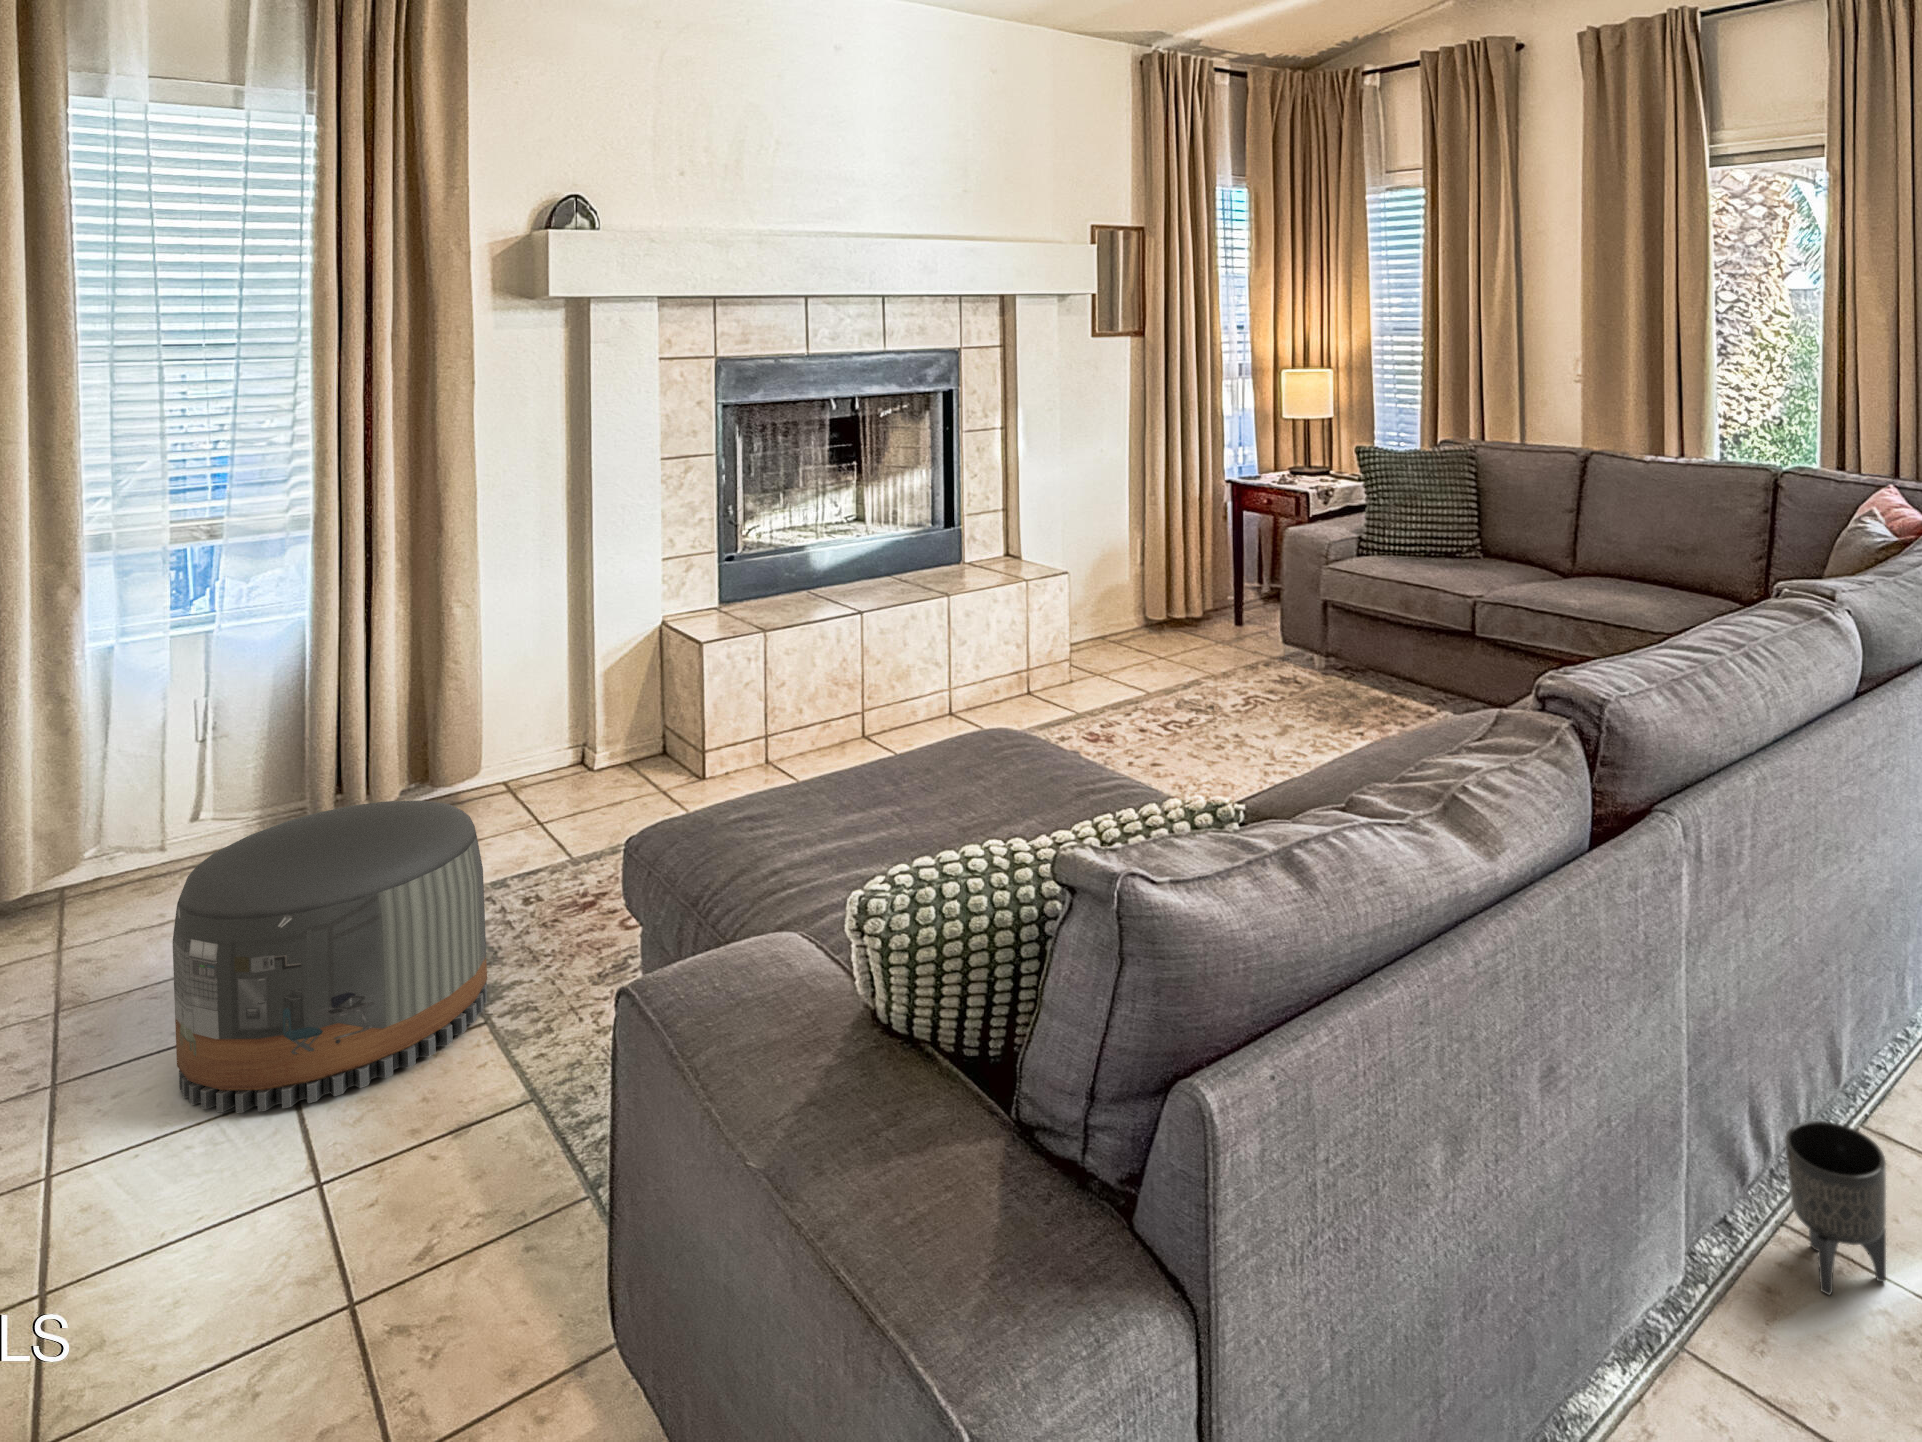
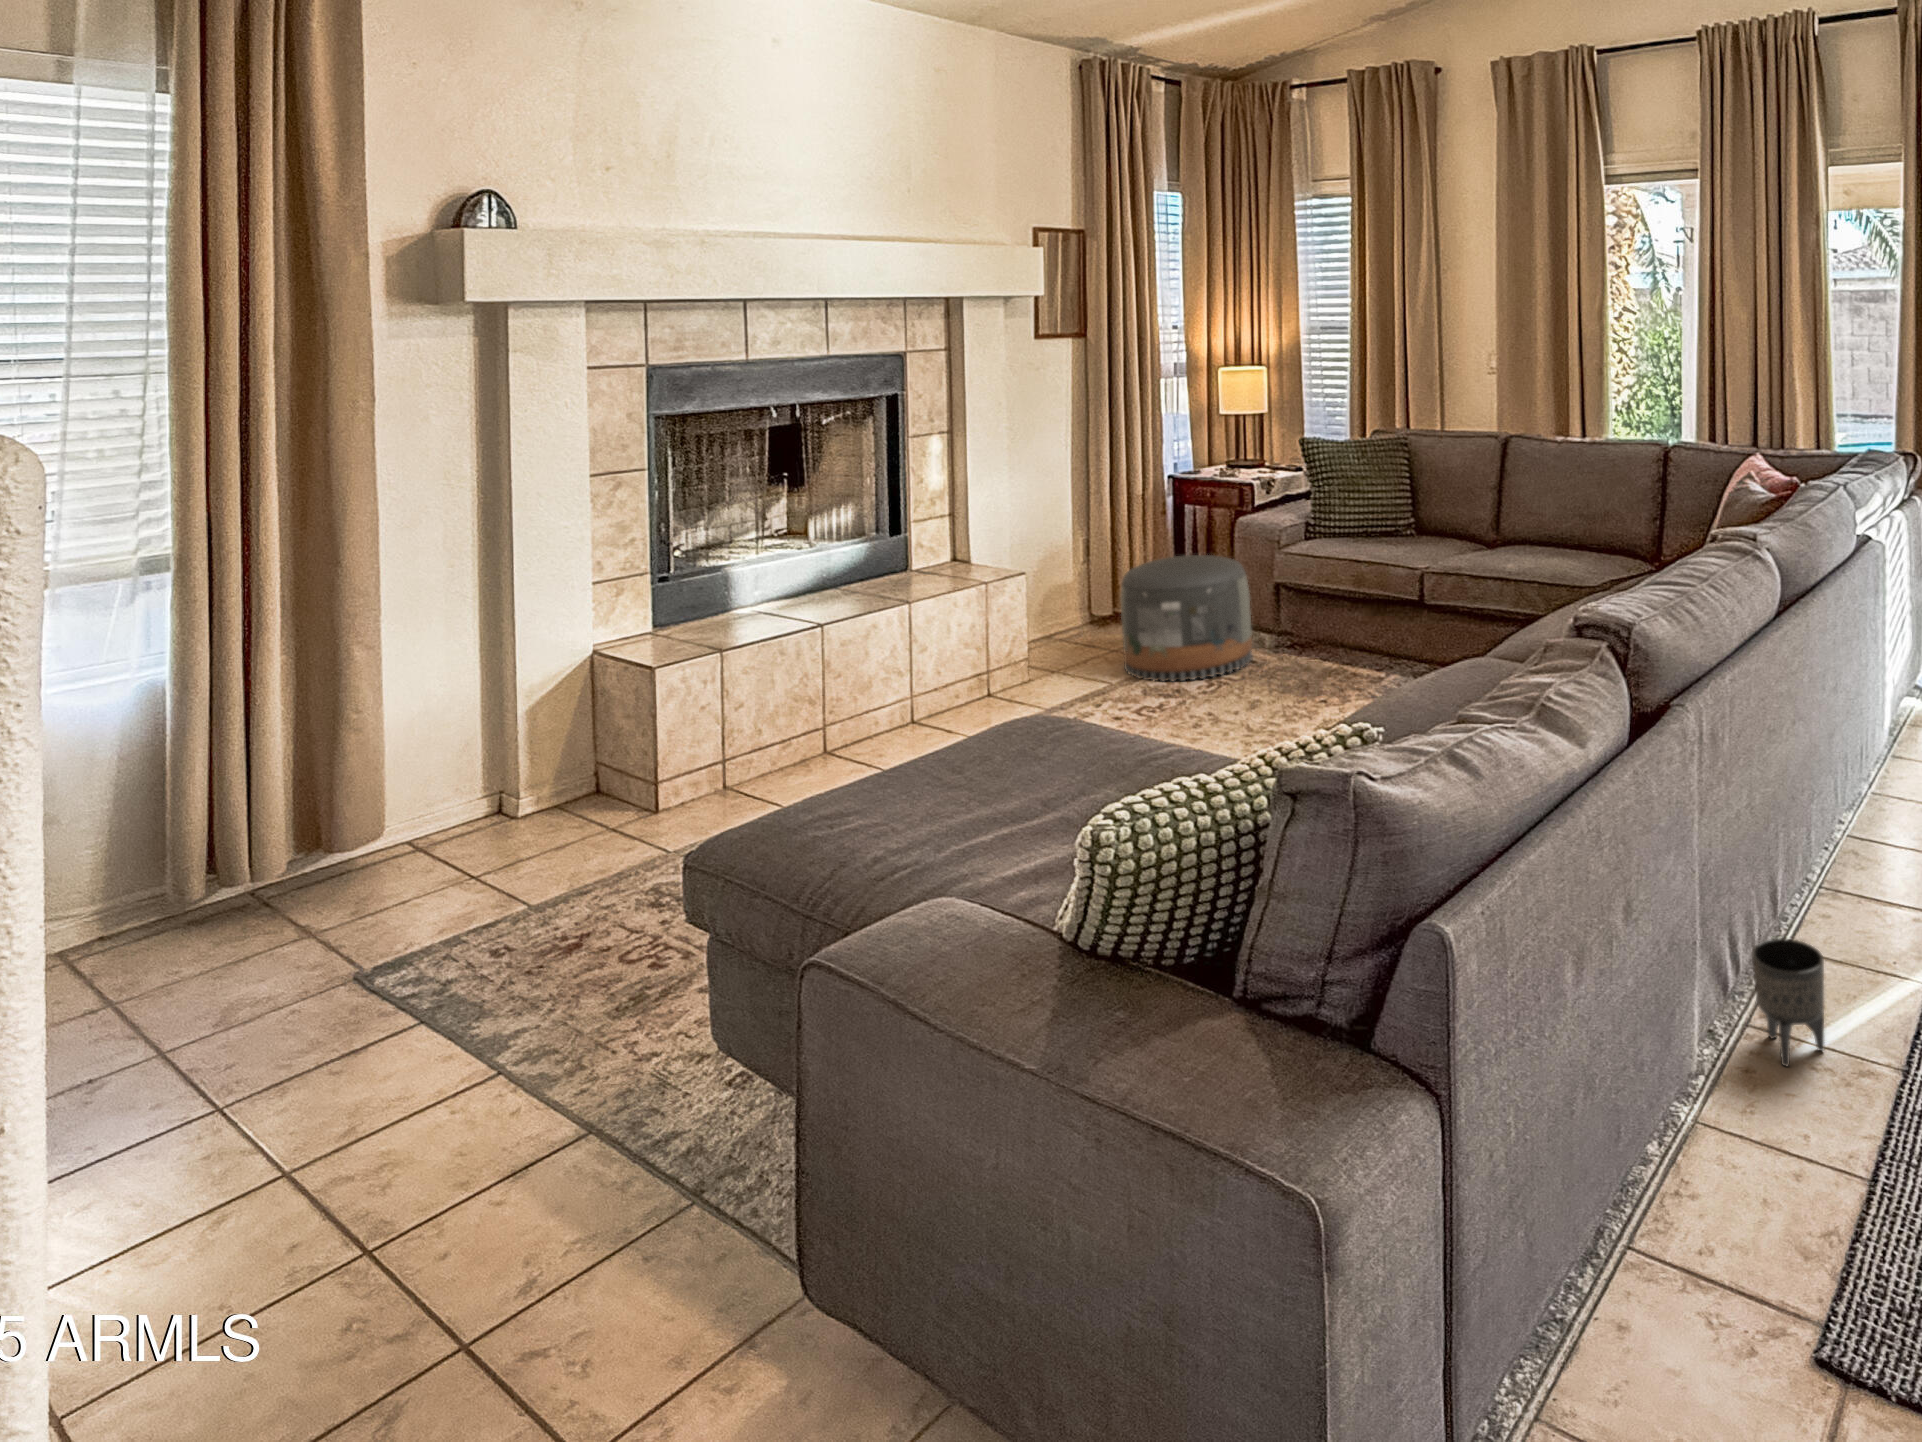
pouf: present [173,801,487,1113] -> present [1121,555,1252,681]

